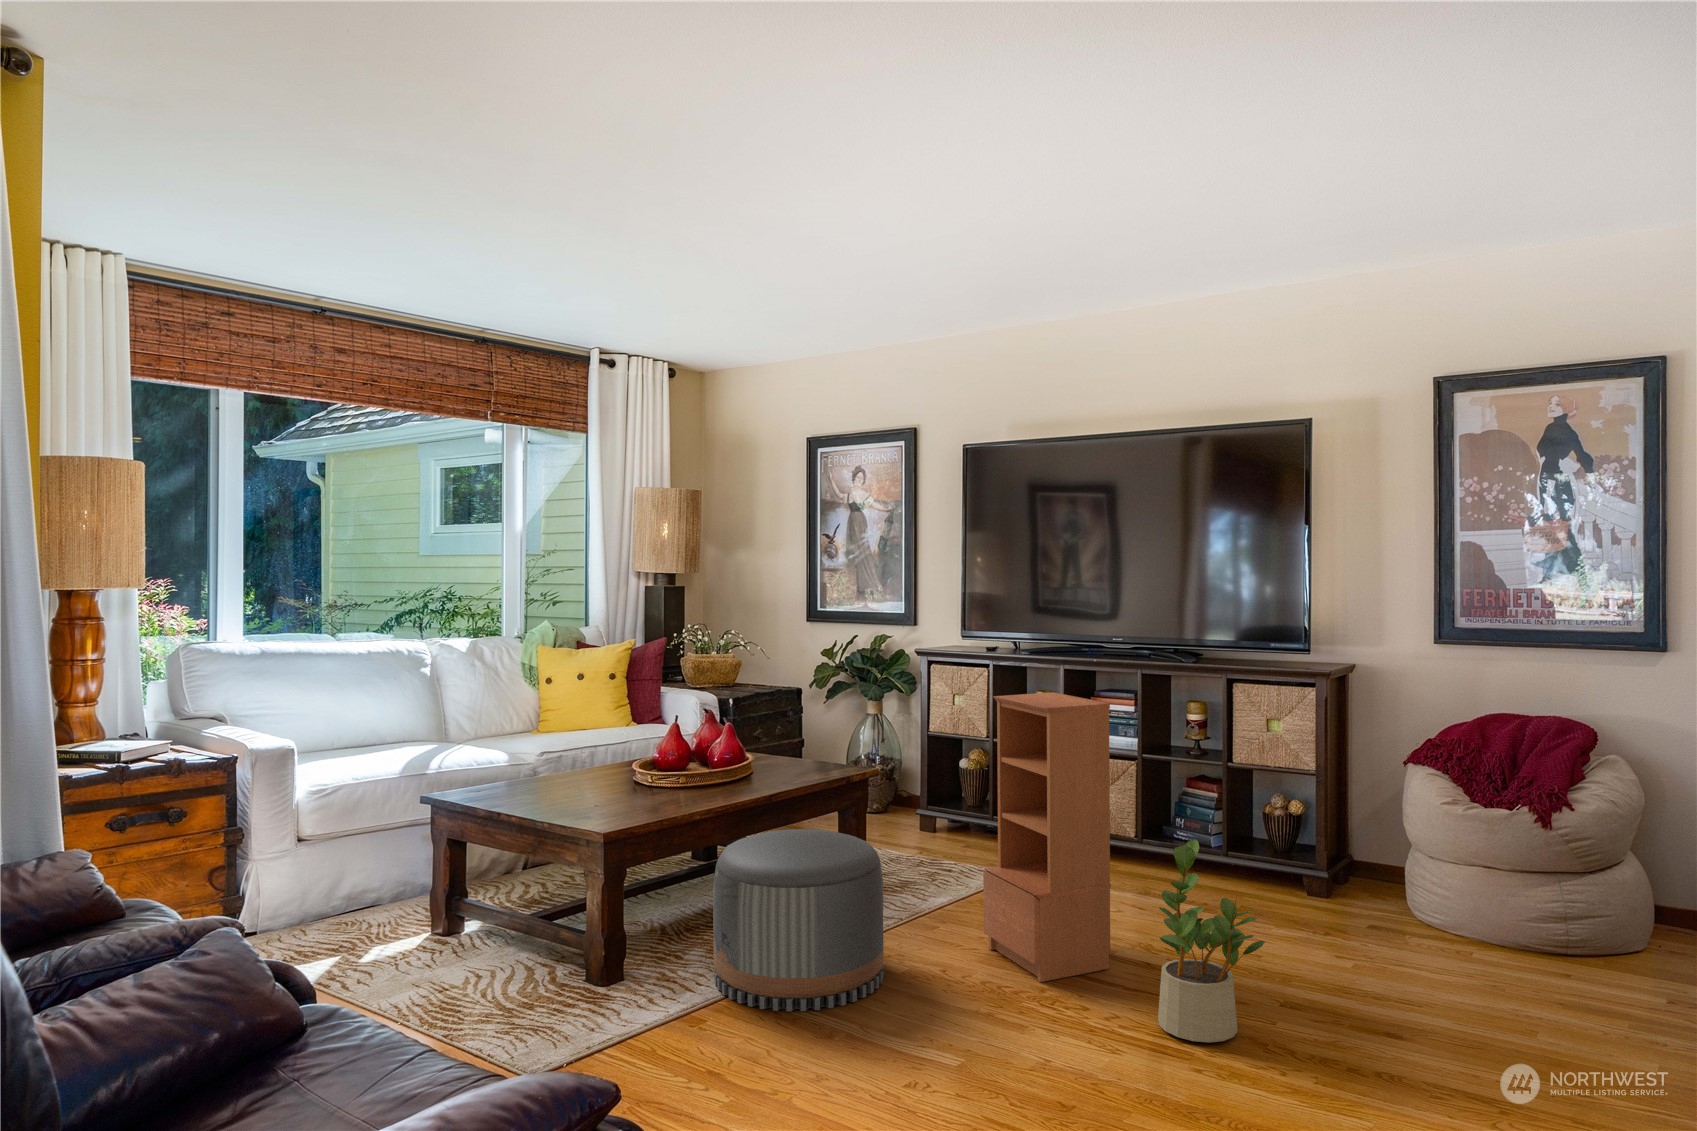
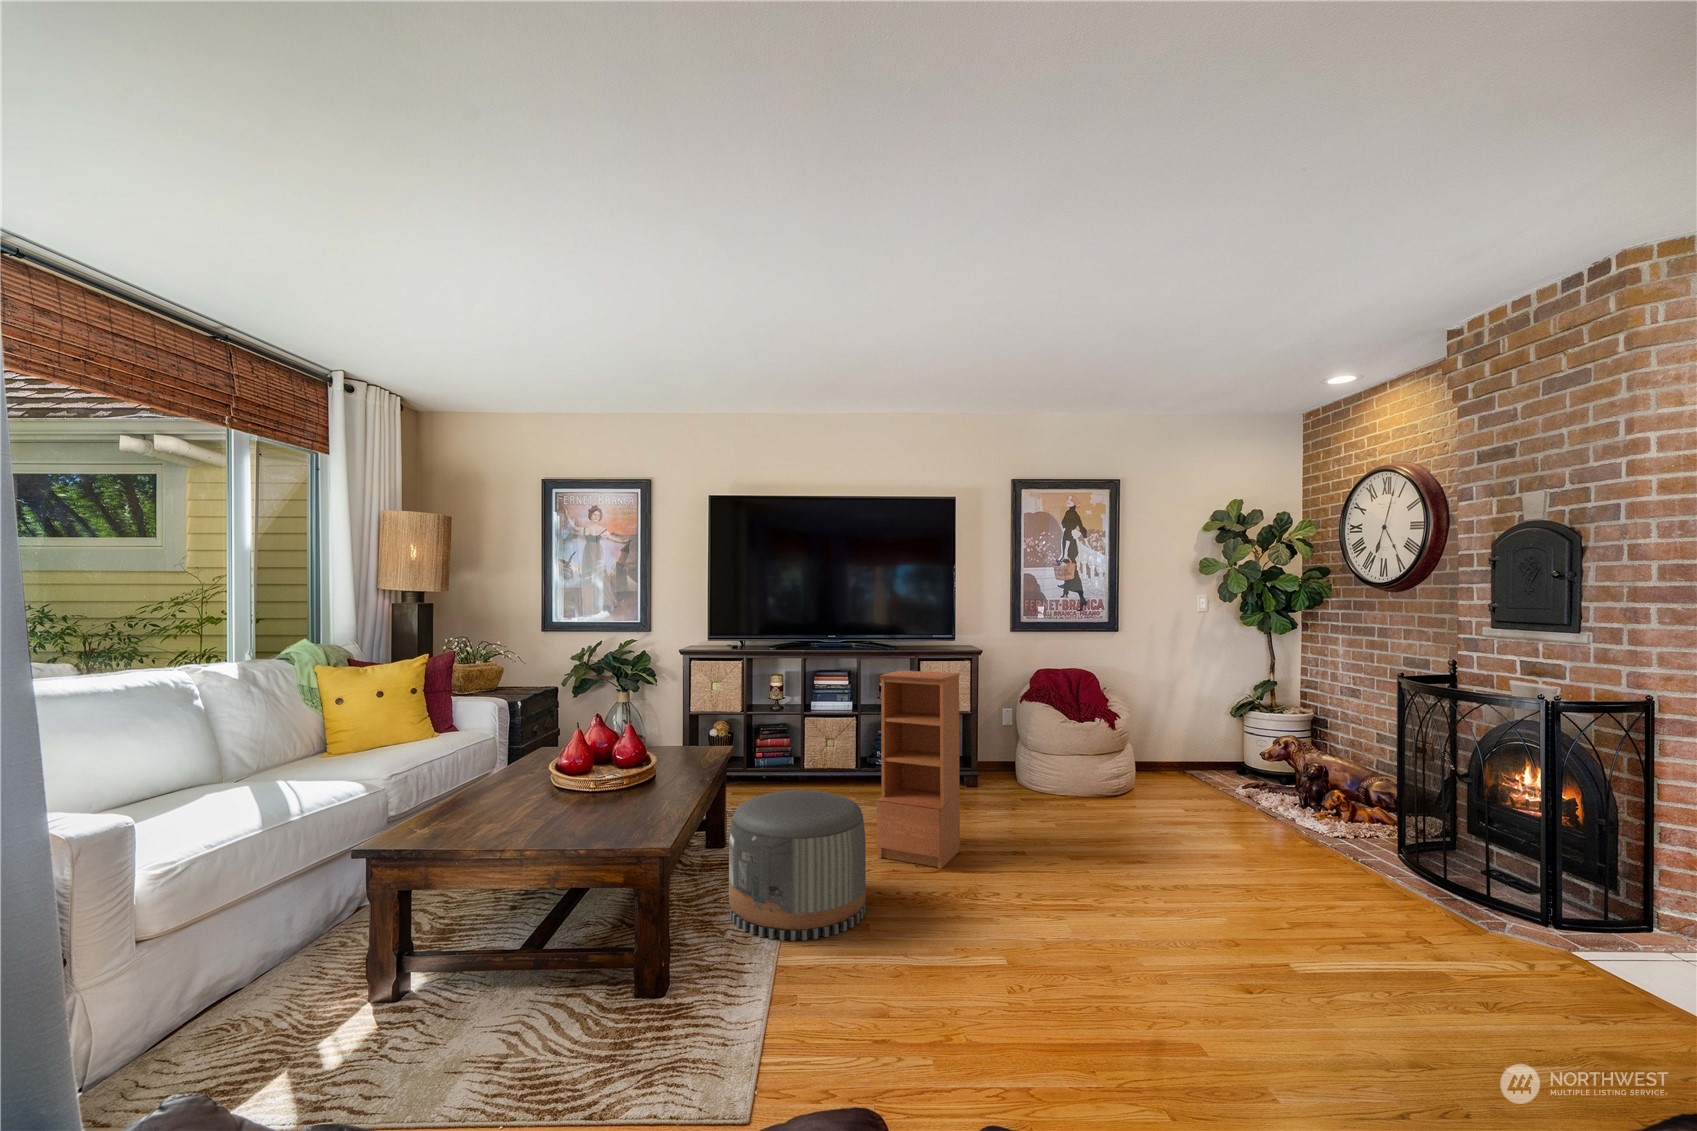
potted plant: present [1158,839,1265,1042] -> none [1029,751,1092,877]

